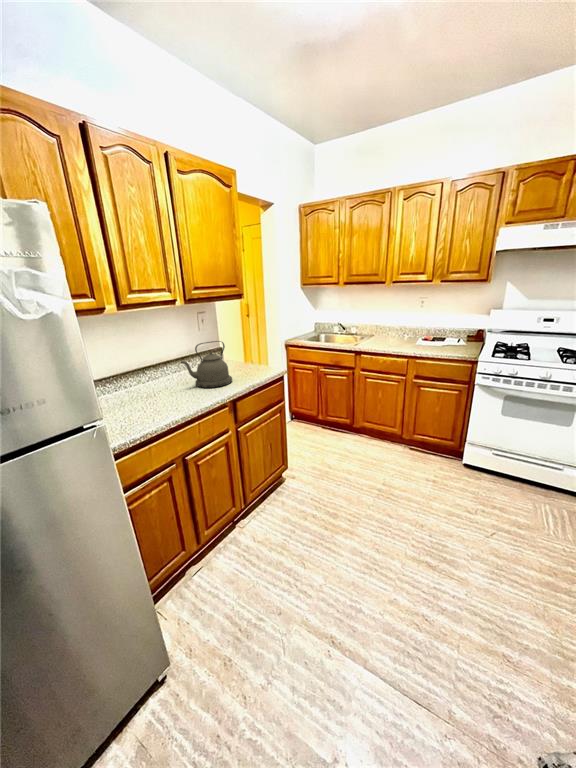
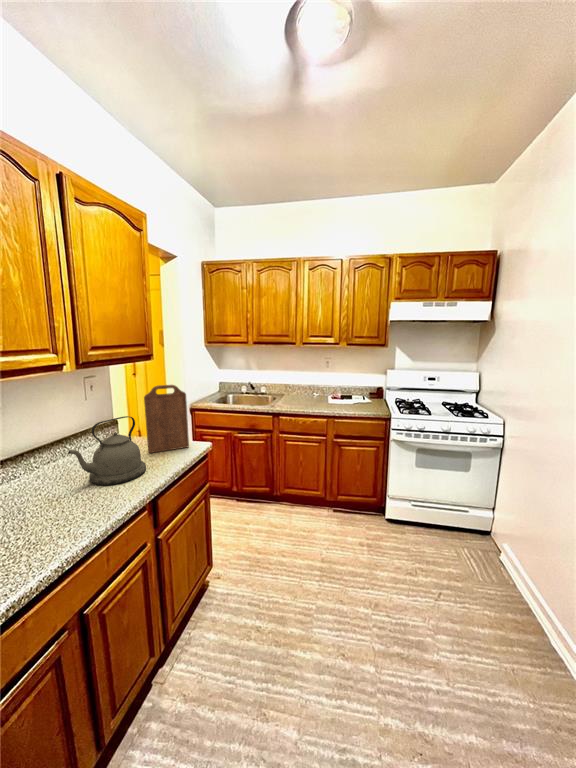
cutting board: none [233,319,267,372] -> present [144,385,189,453]

